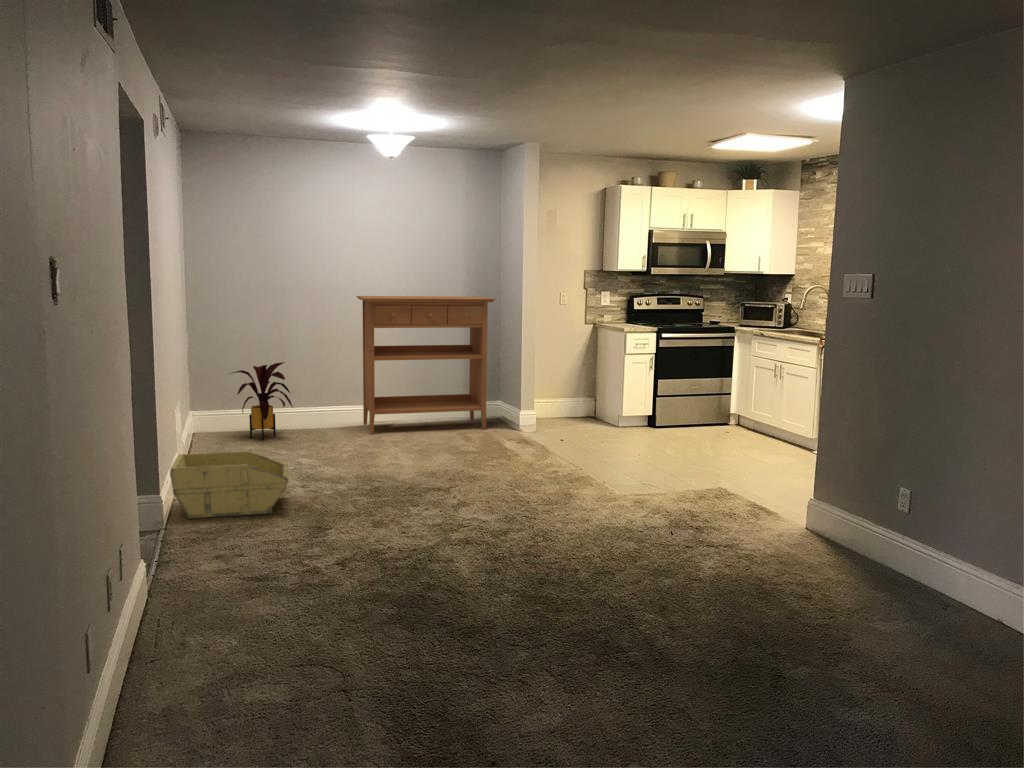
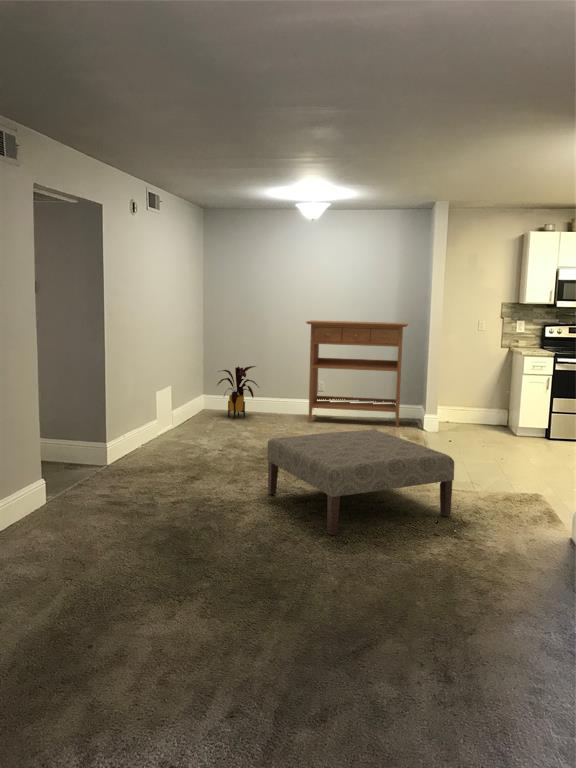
ottoman: none [458,437,697,581] -> present [267,430,454,535]
storage bin: present [170,451,288,519] -> none [120,417,202,461]

